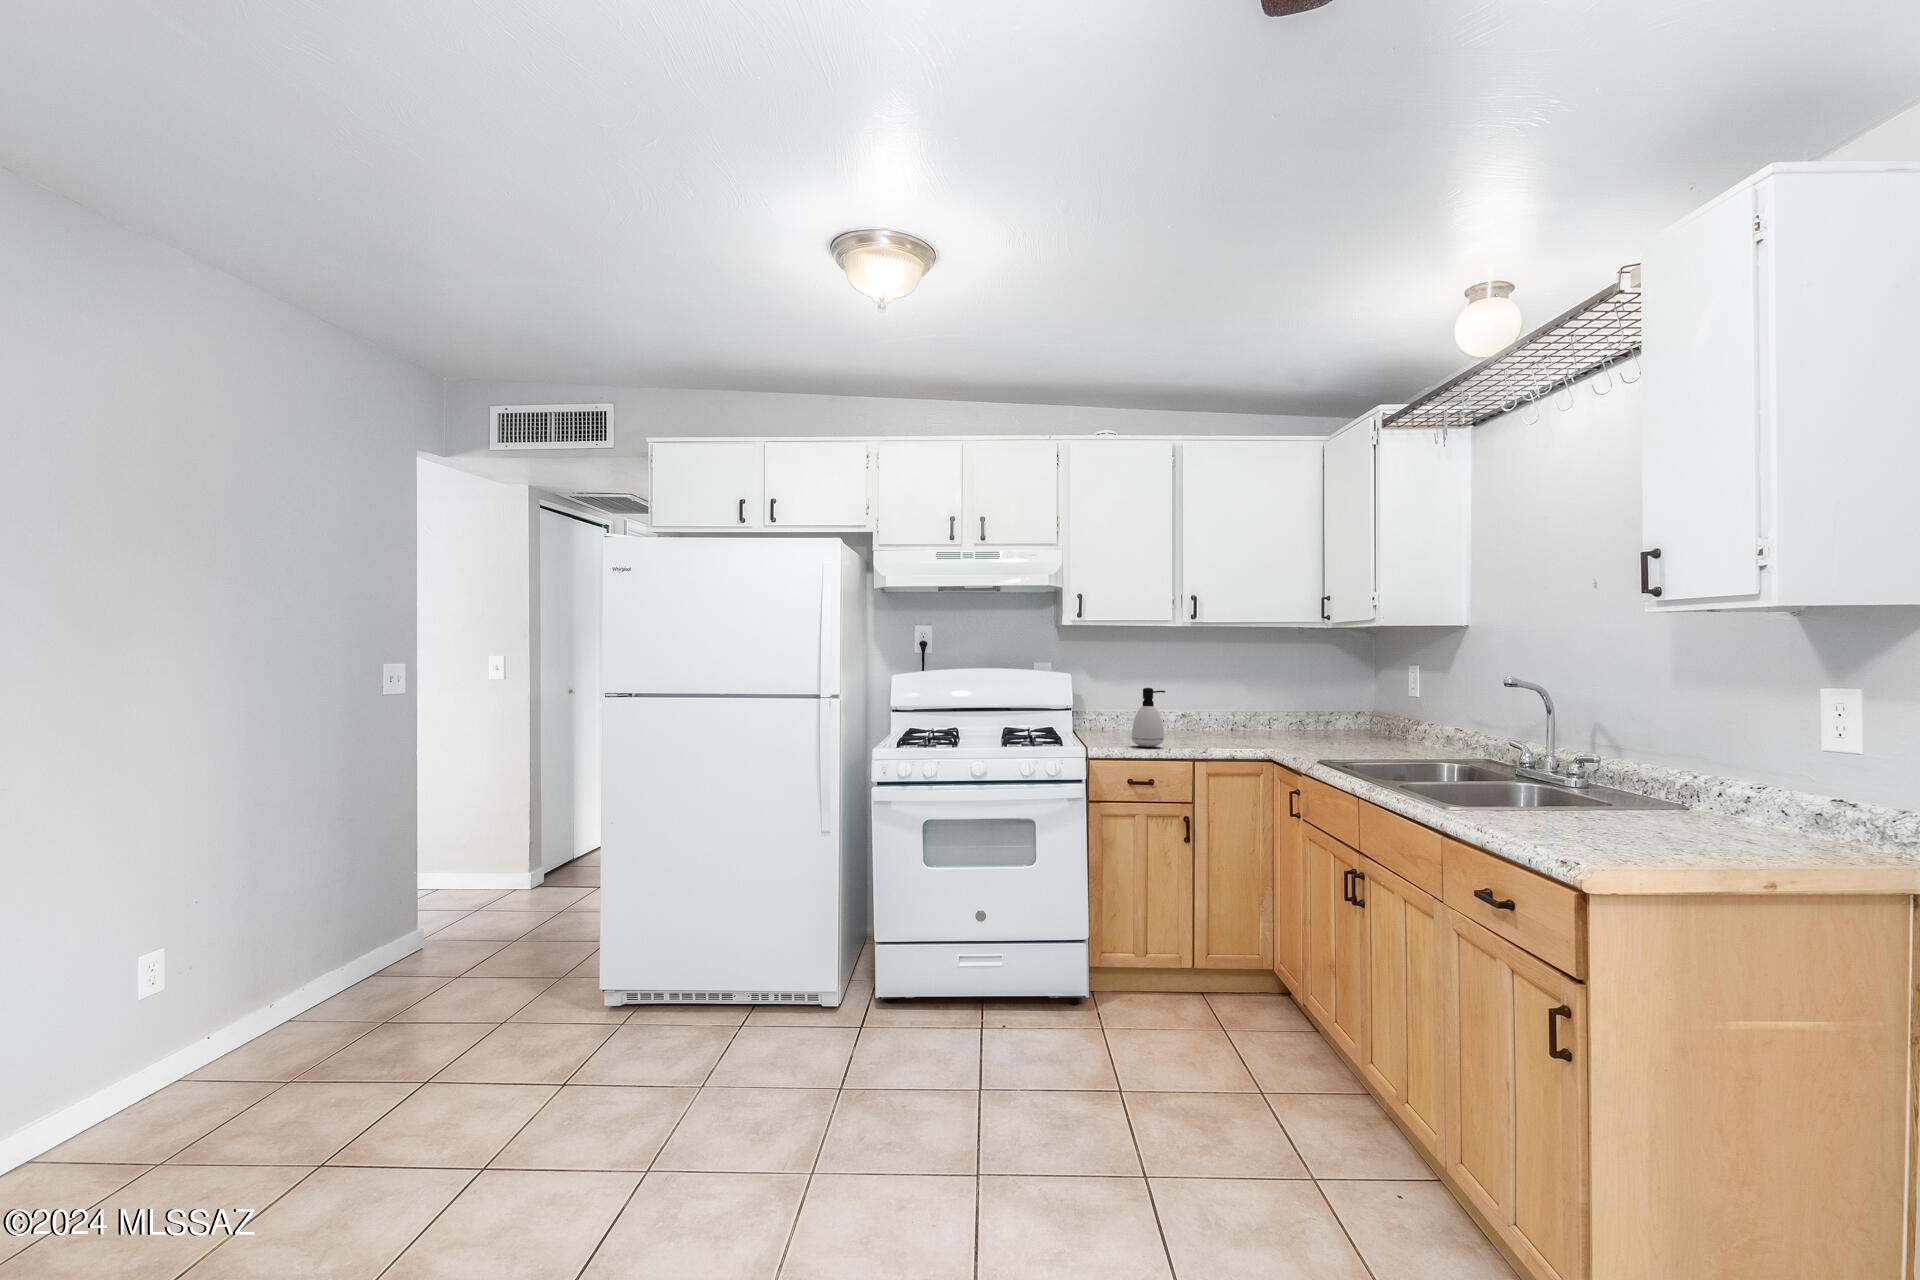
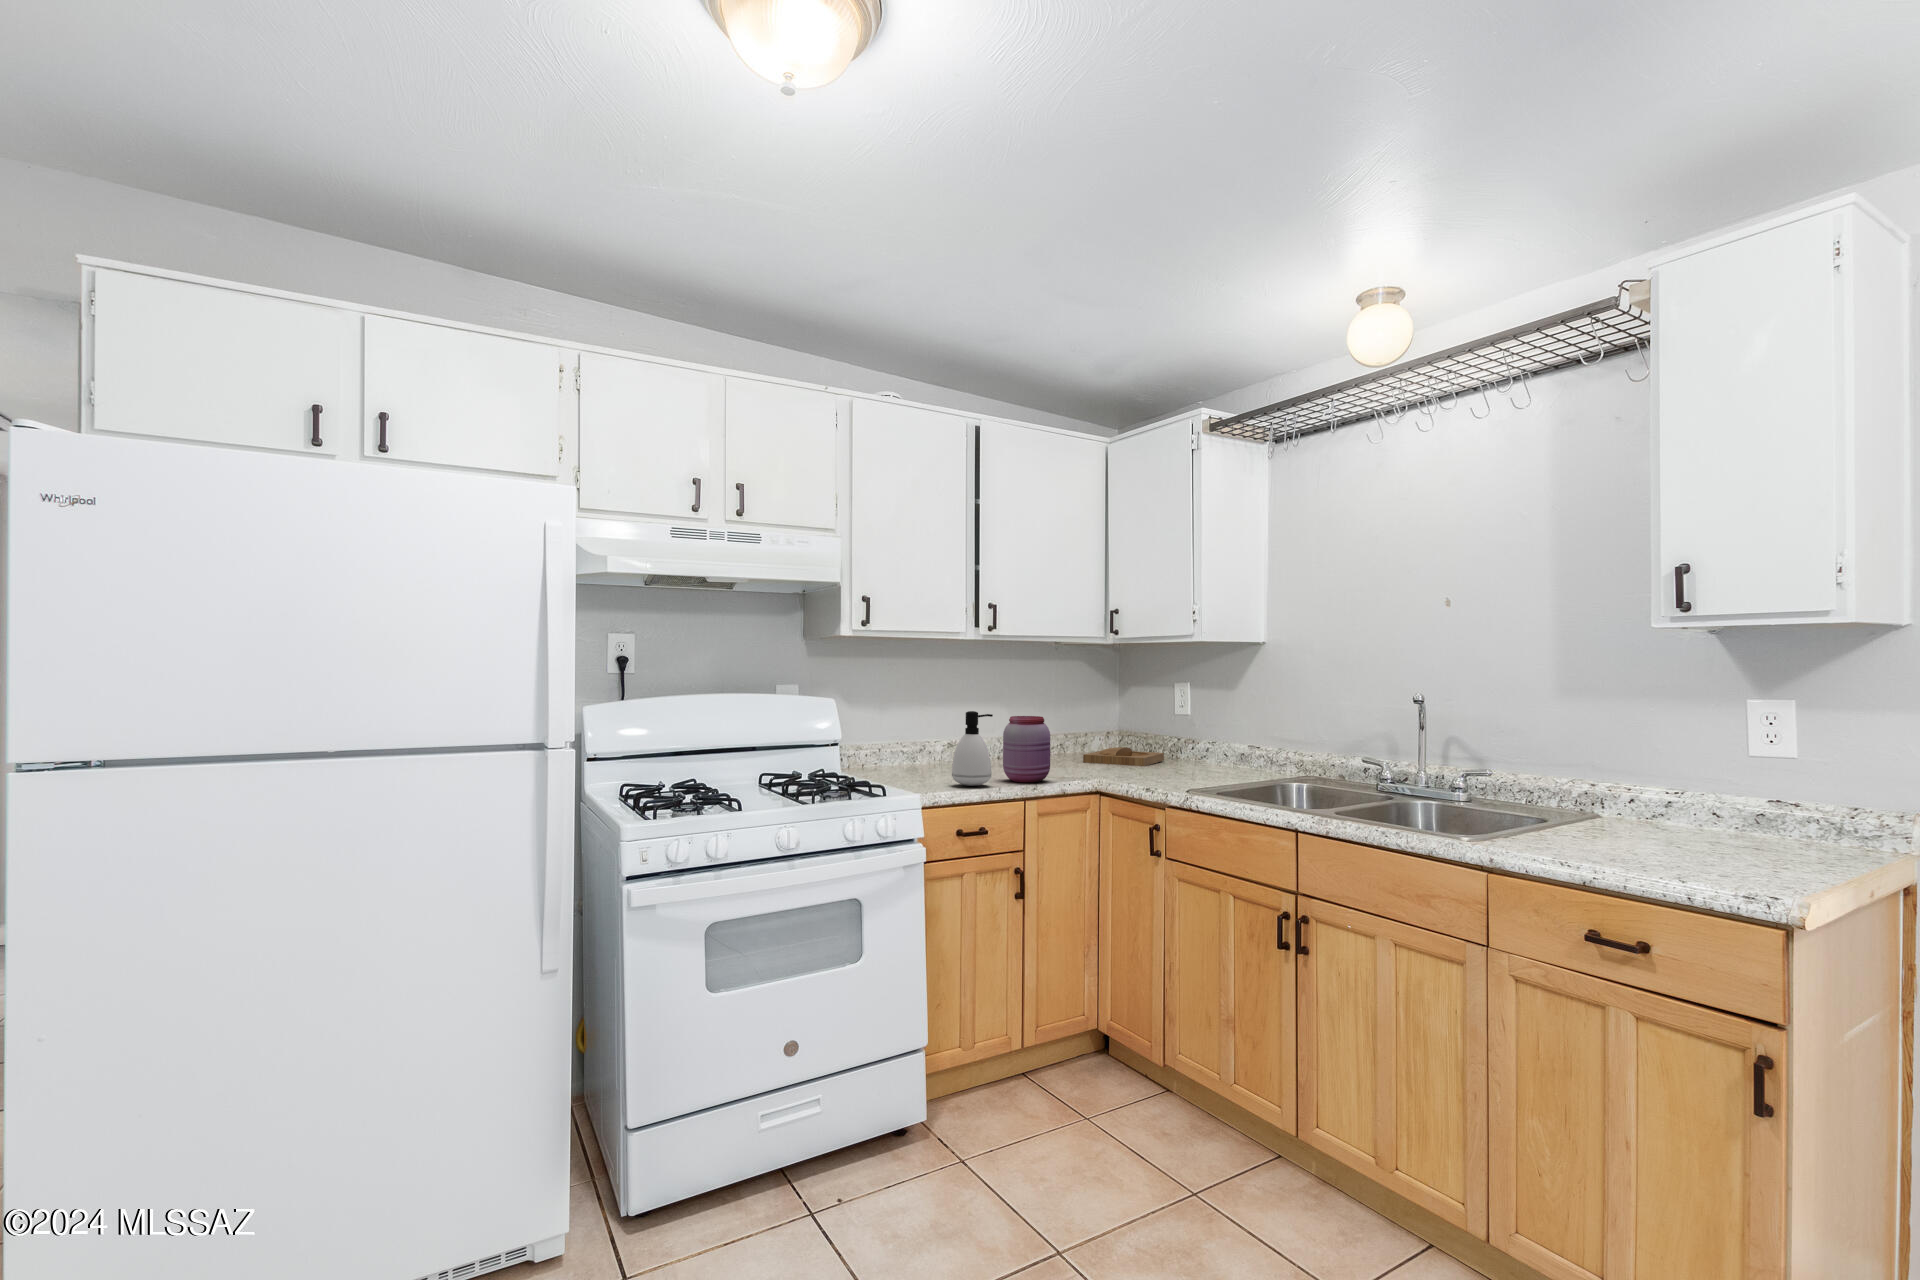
jar: none [1186,693,1227,748] -> present [1003,716,1050,782]
tray: none [1317,728,1407,745] -> present [1083,747,1164,766]

